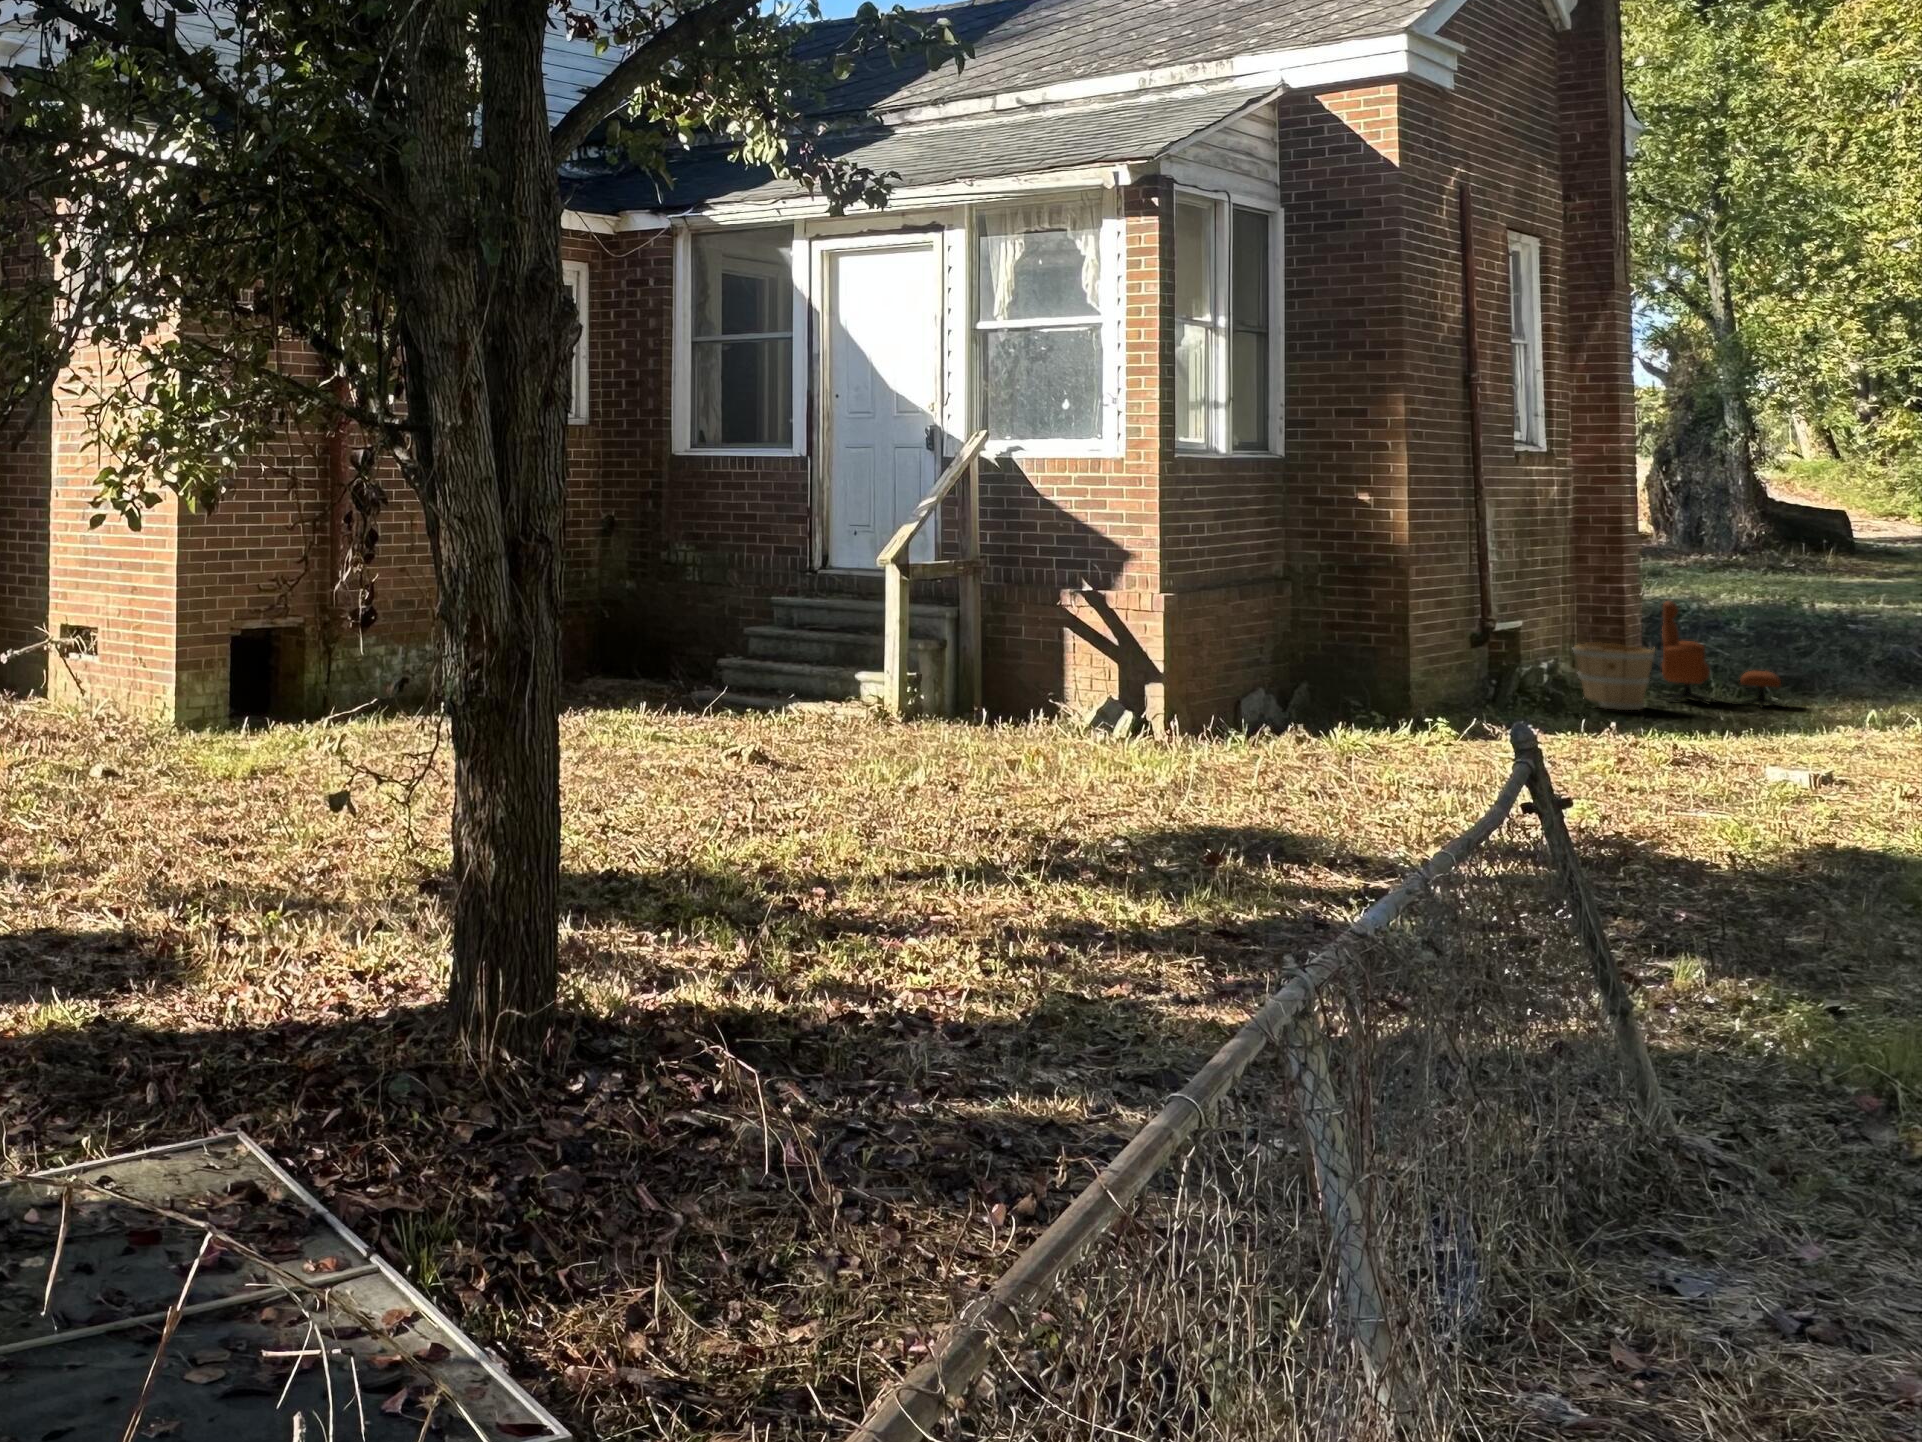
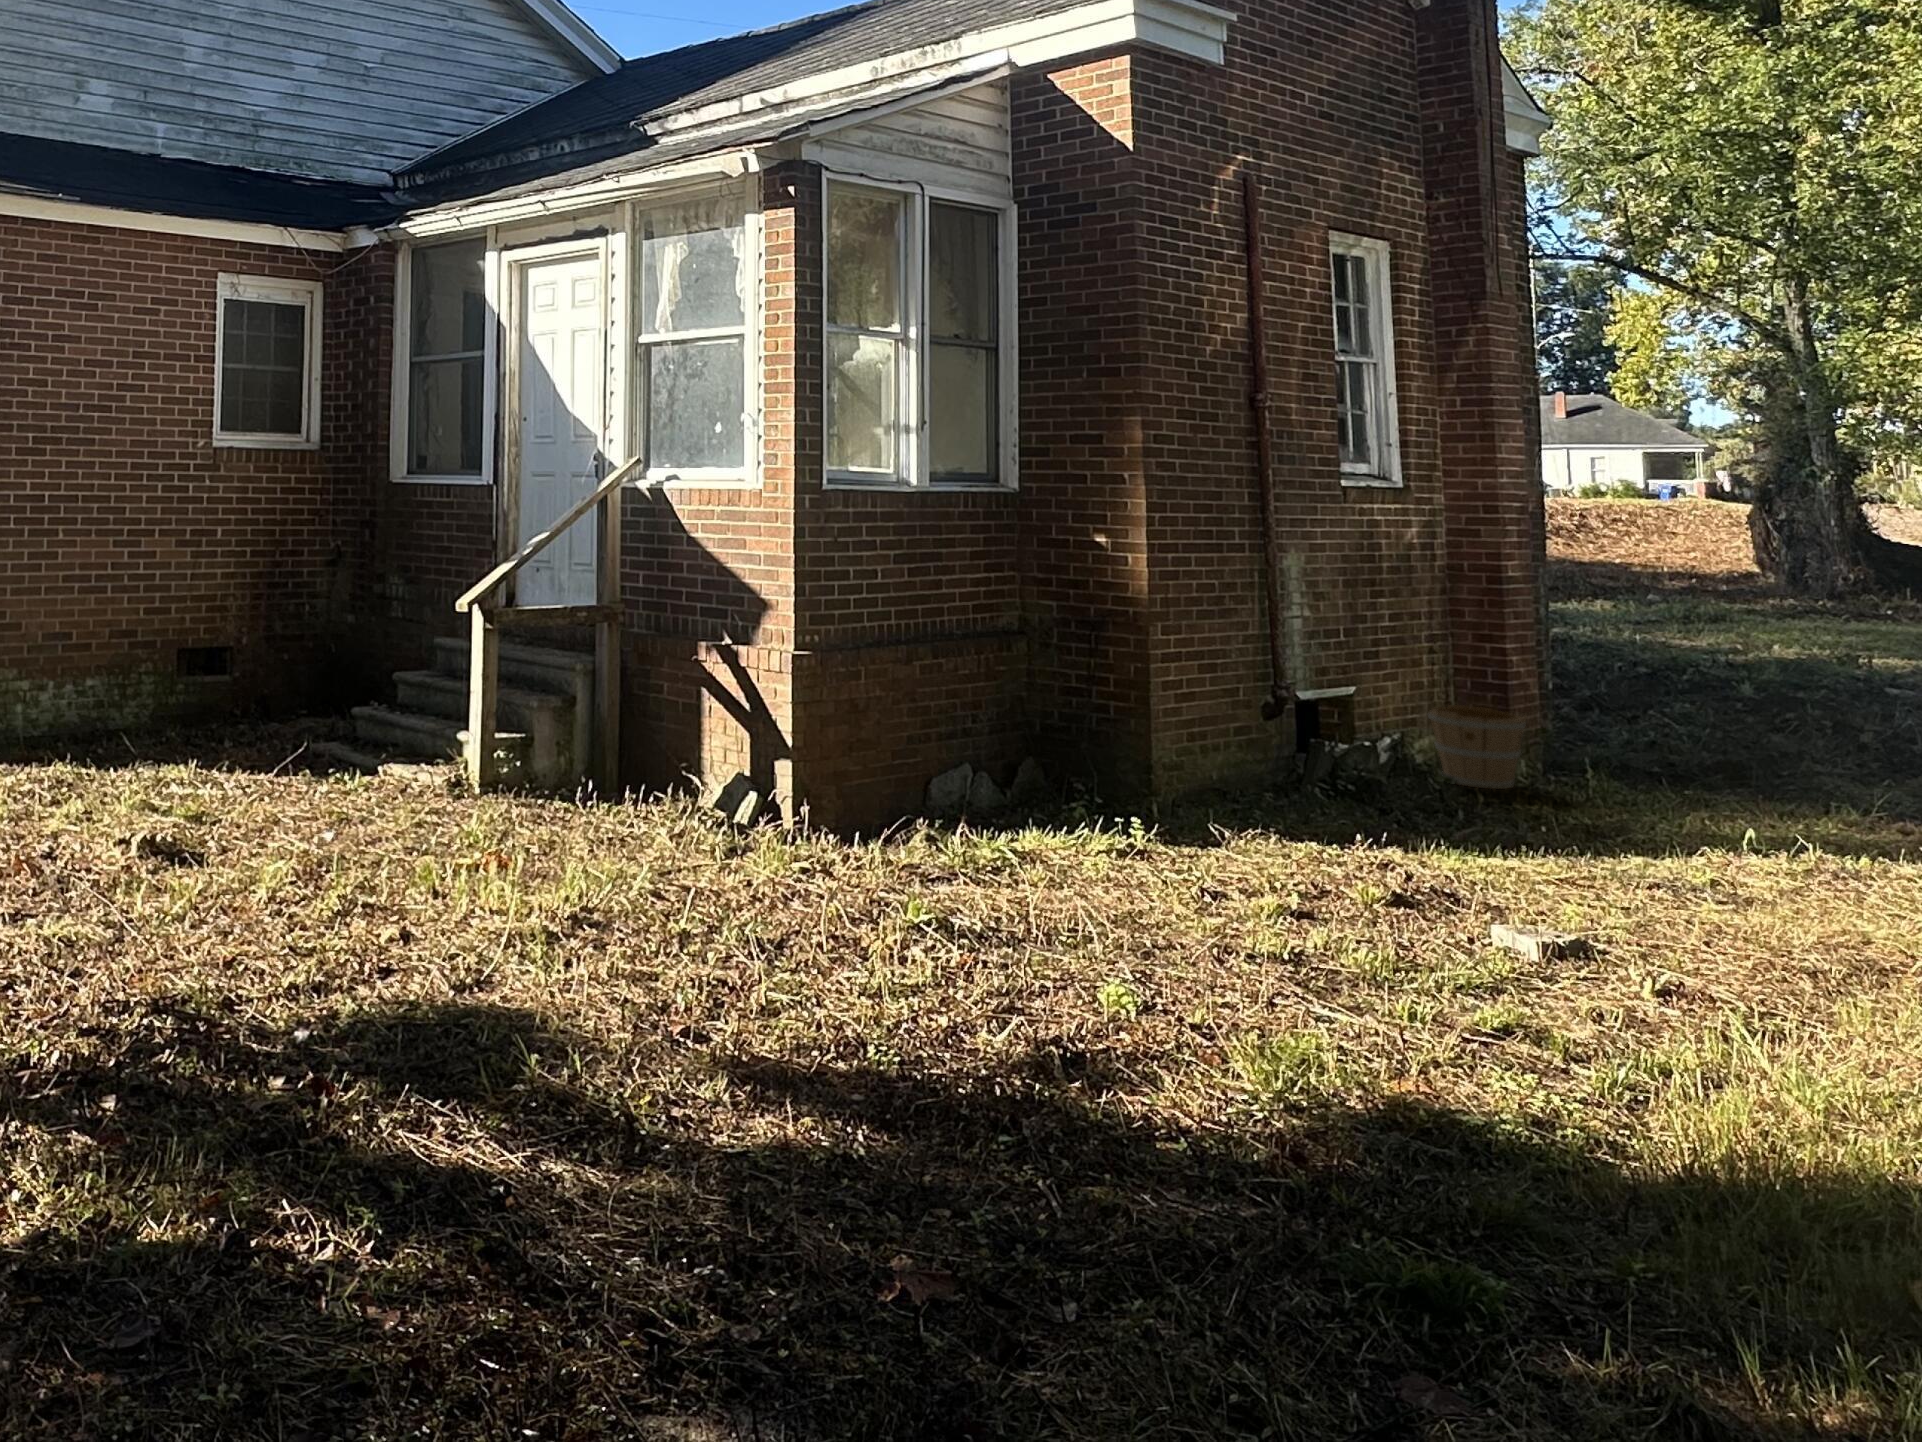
lounge chair: present [1662,601,1786,708] -> none [1543,657,1710,794]

